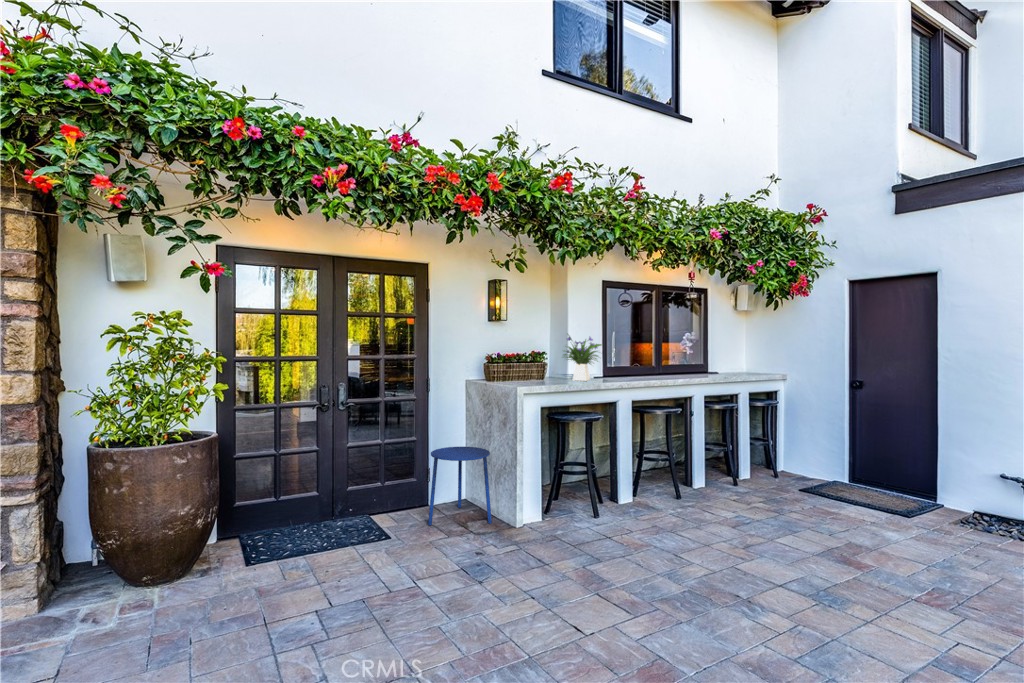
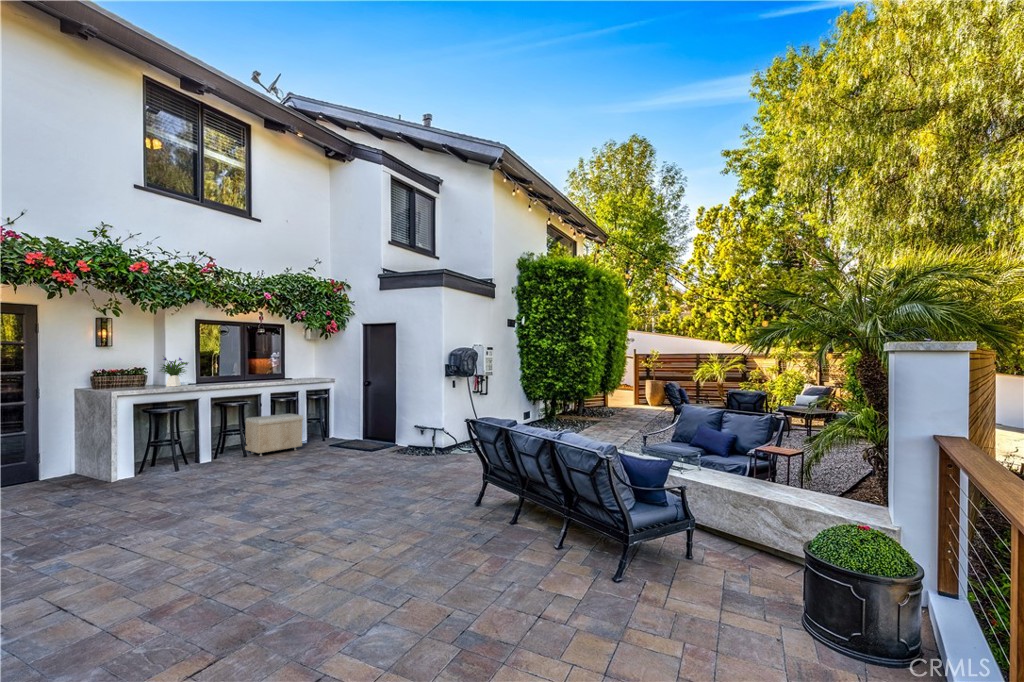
storage bench: none [674,431,765,502] -> present [245,414,303,456]
side table: present [428,447,492,525] -> none [34,435,91,489]

